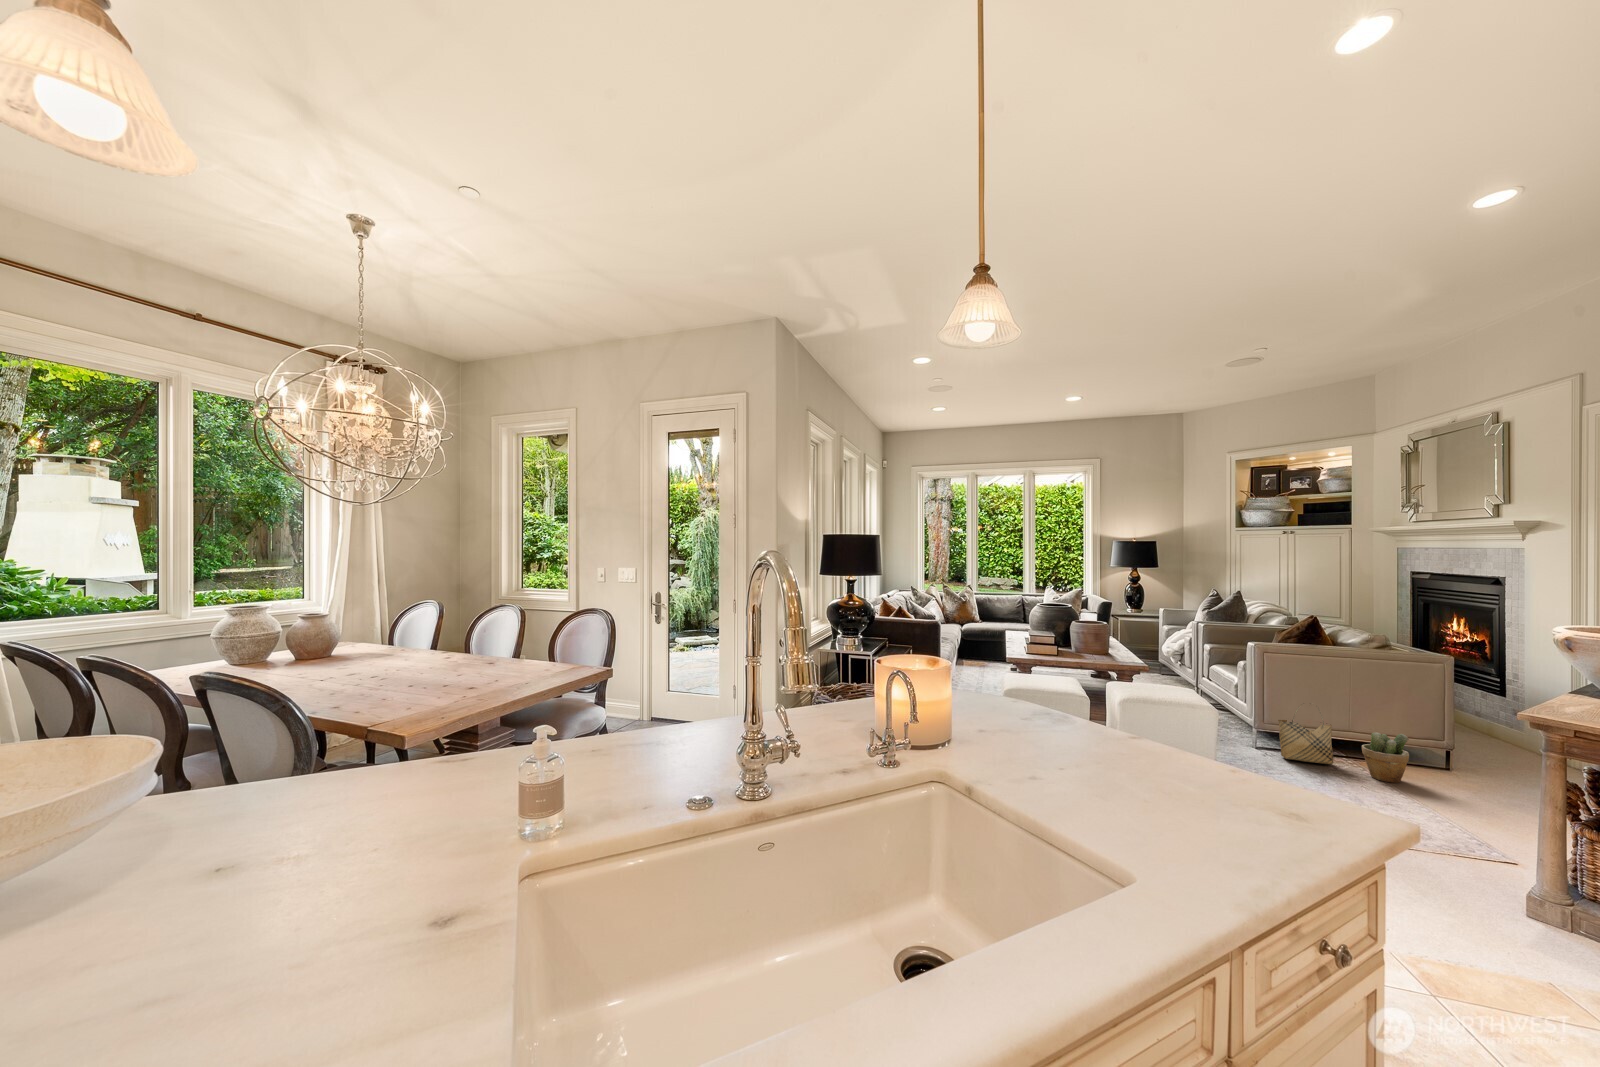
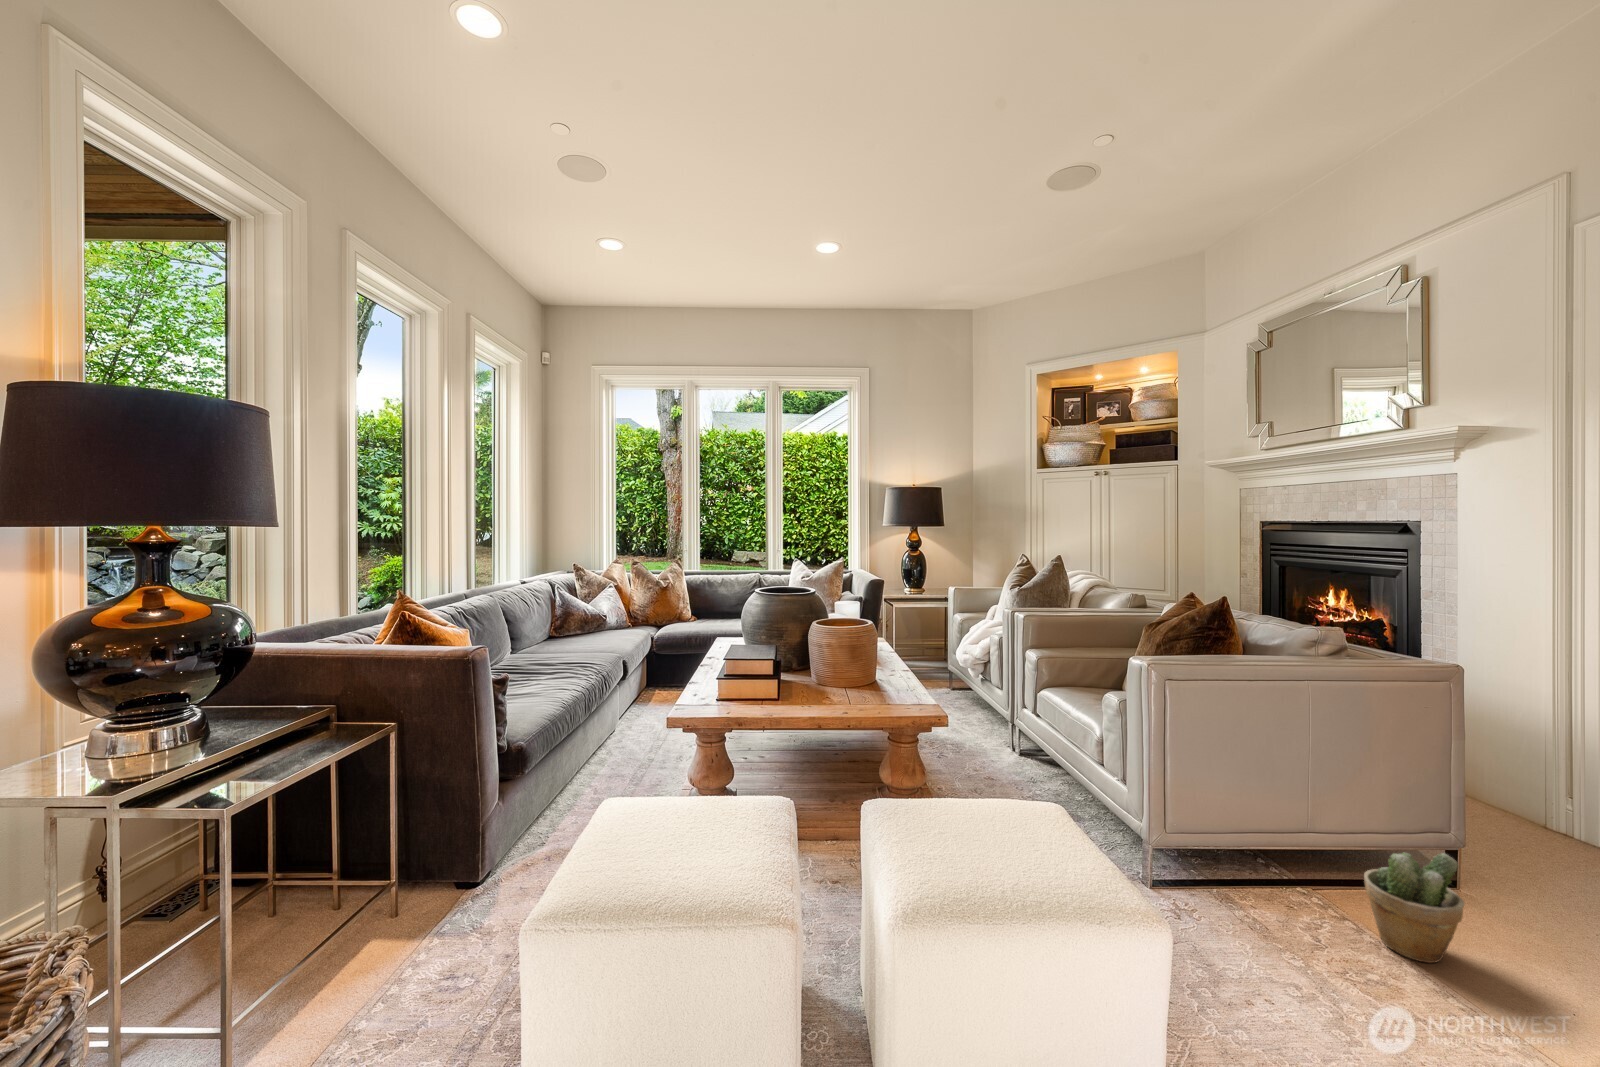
woven basket: present [1278,703,1333,764] -> none [1204,776,1304,916]

